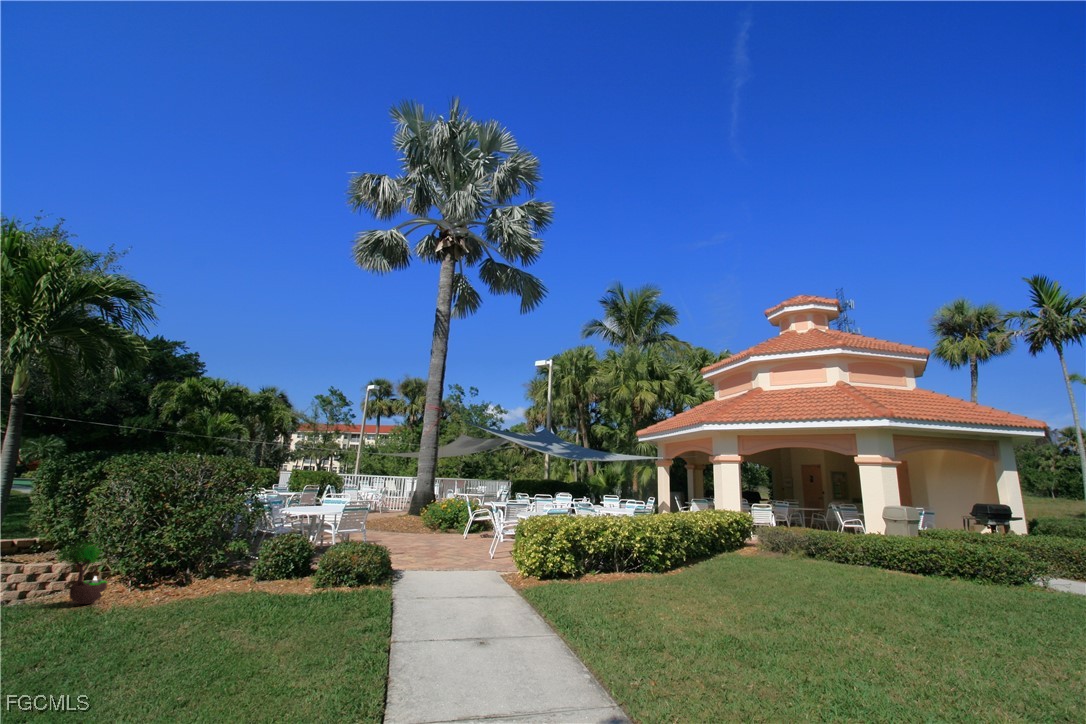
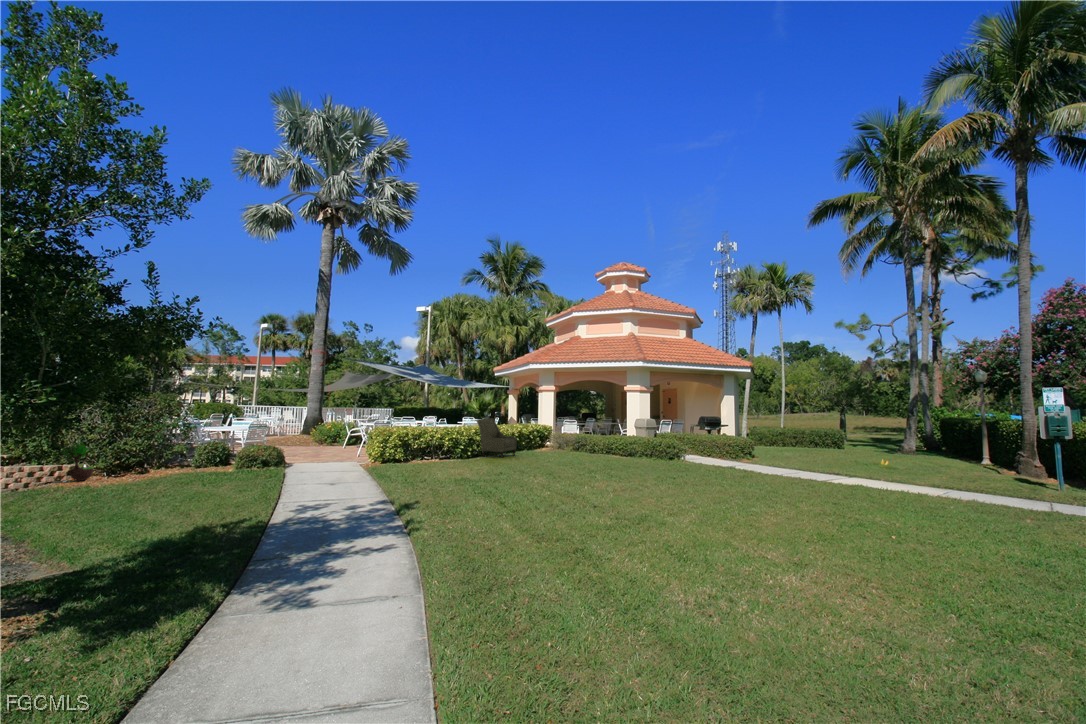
chair: none [669,503,731,572] -> present [477,418,517,458]

